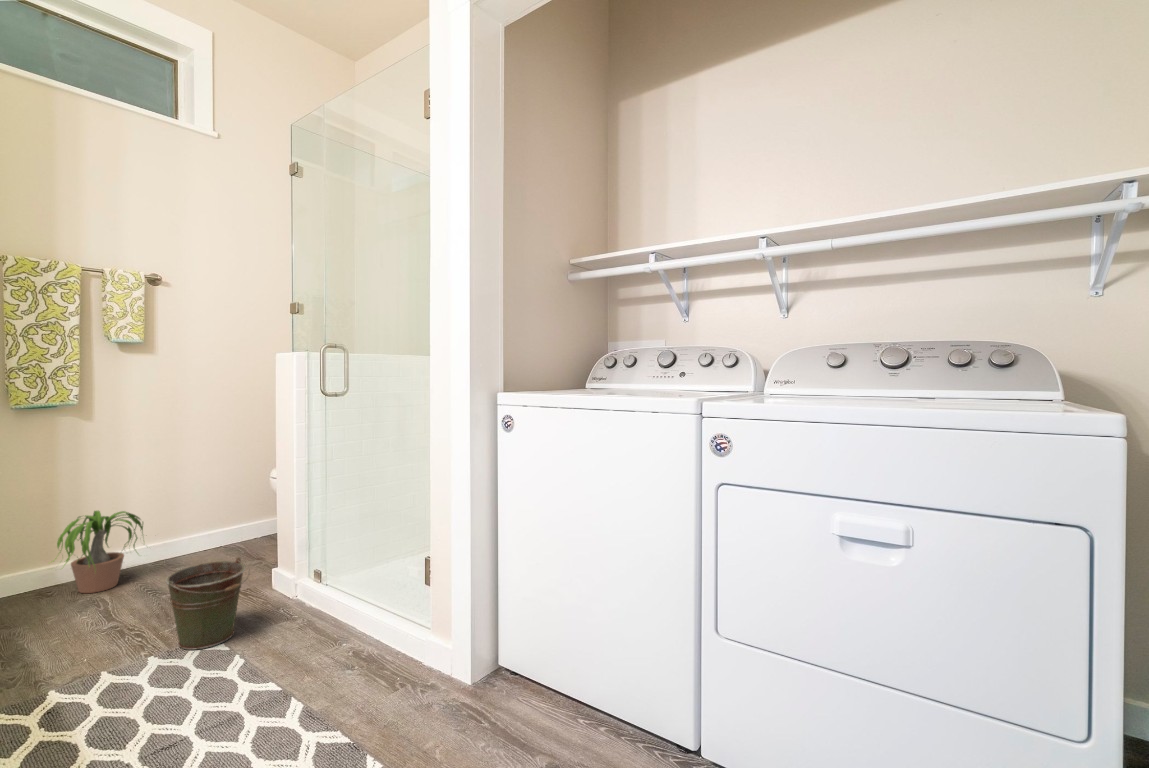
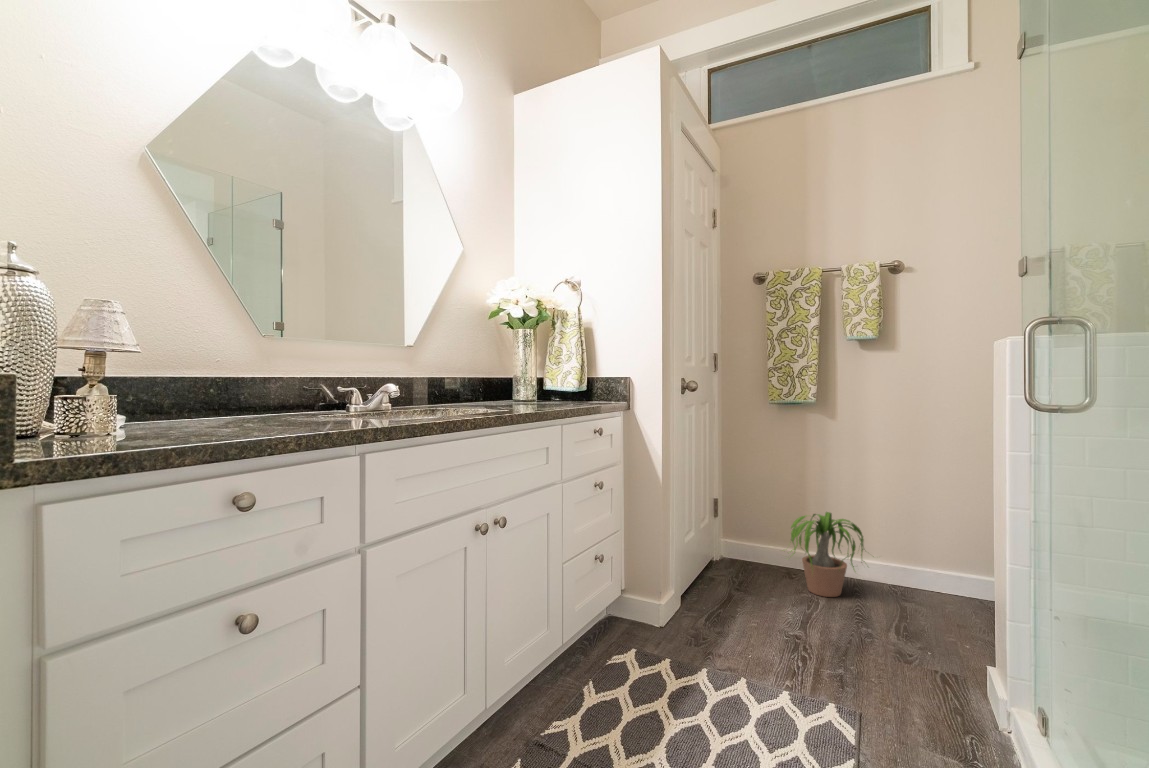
bucket: present [166,558,250,650] -> none [804,604,909,727]

